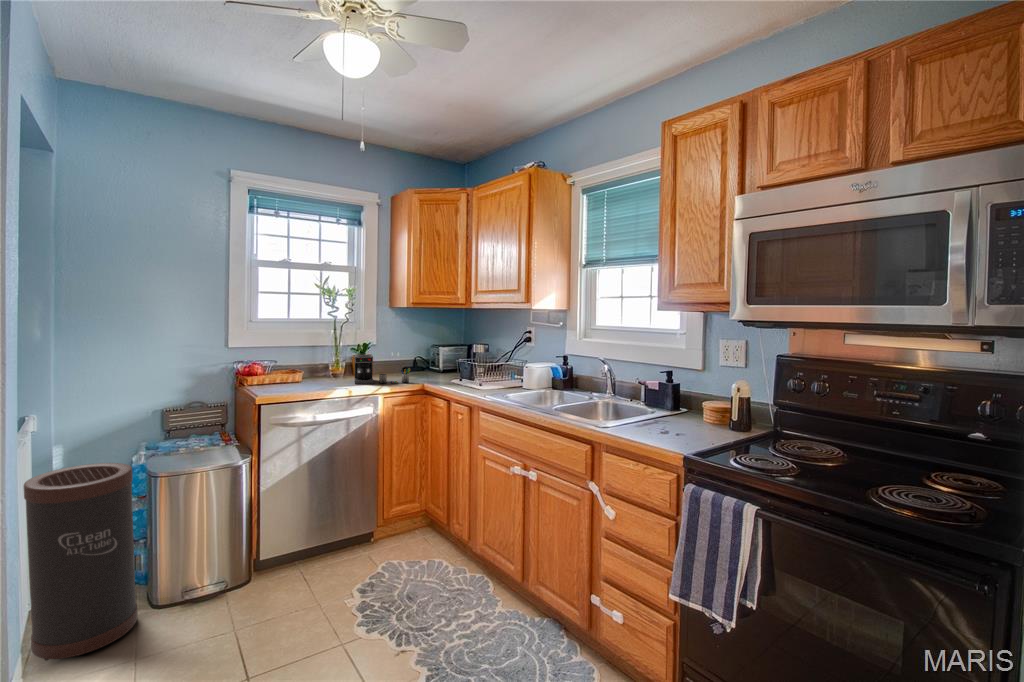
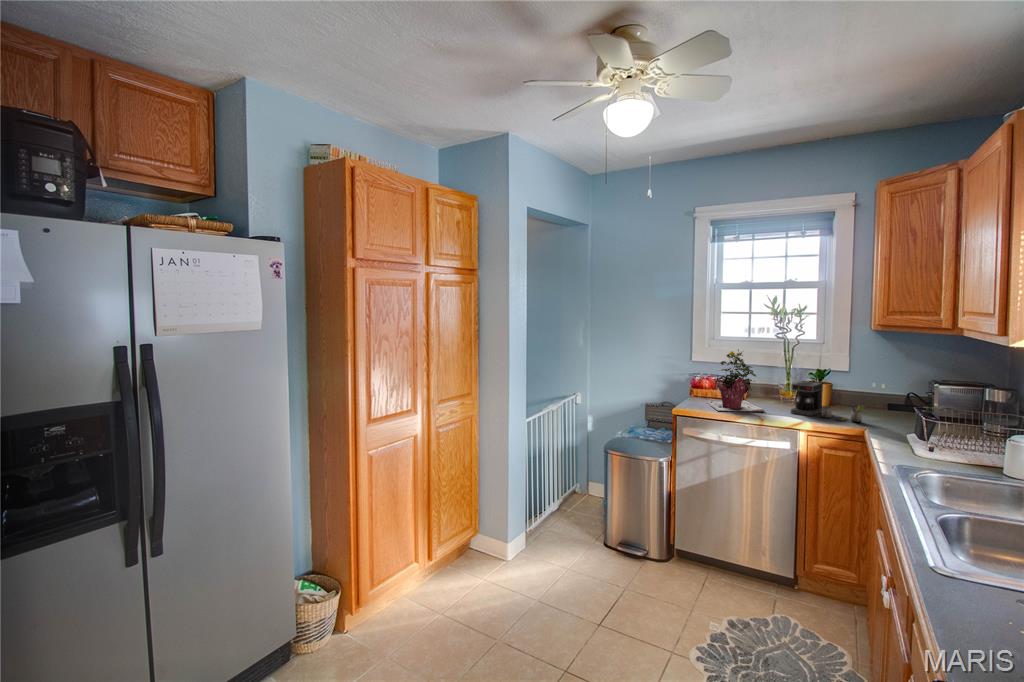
potted plant: none [271,328,337,392] -> present [706,350,765,411]
trash can: present [24,463,137,660] -> none [531,434,585,556]

